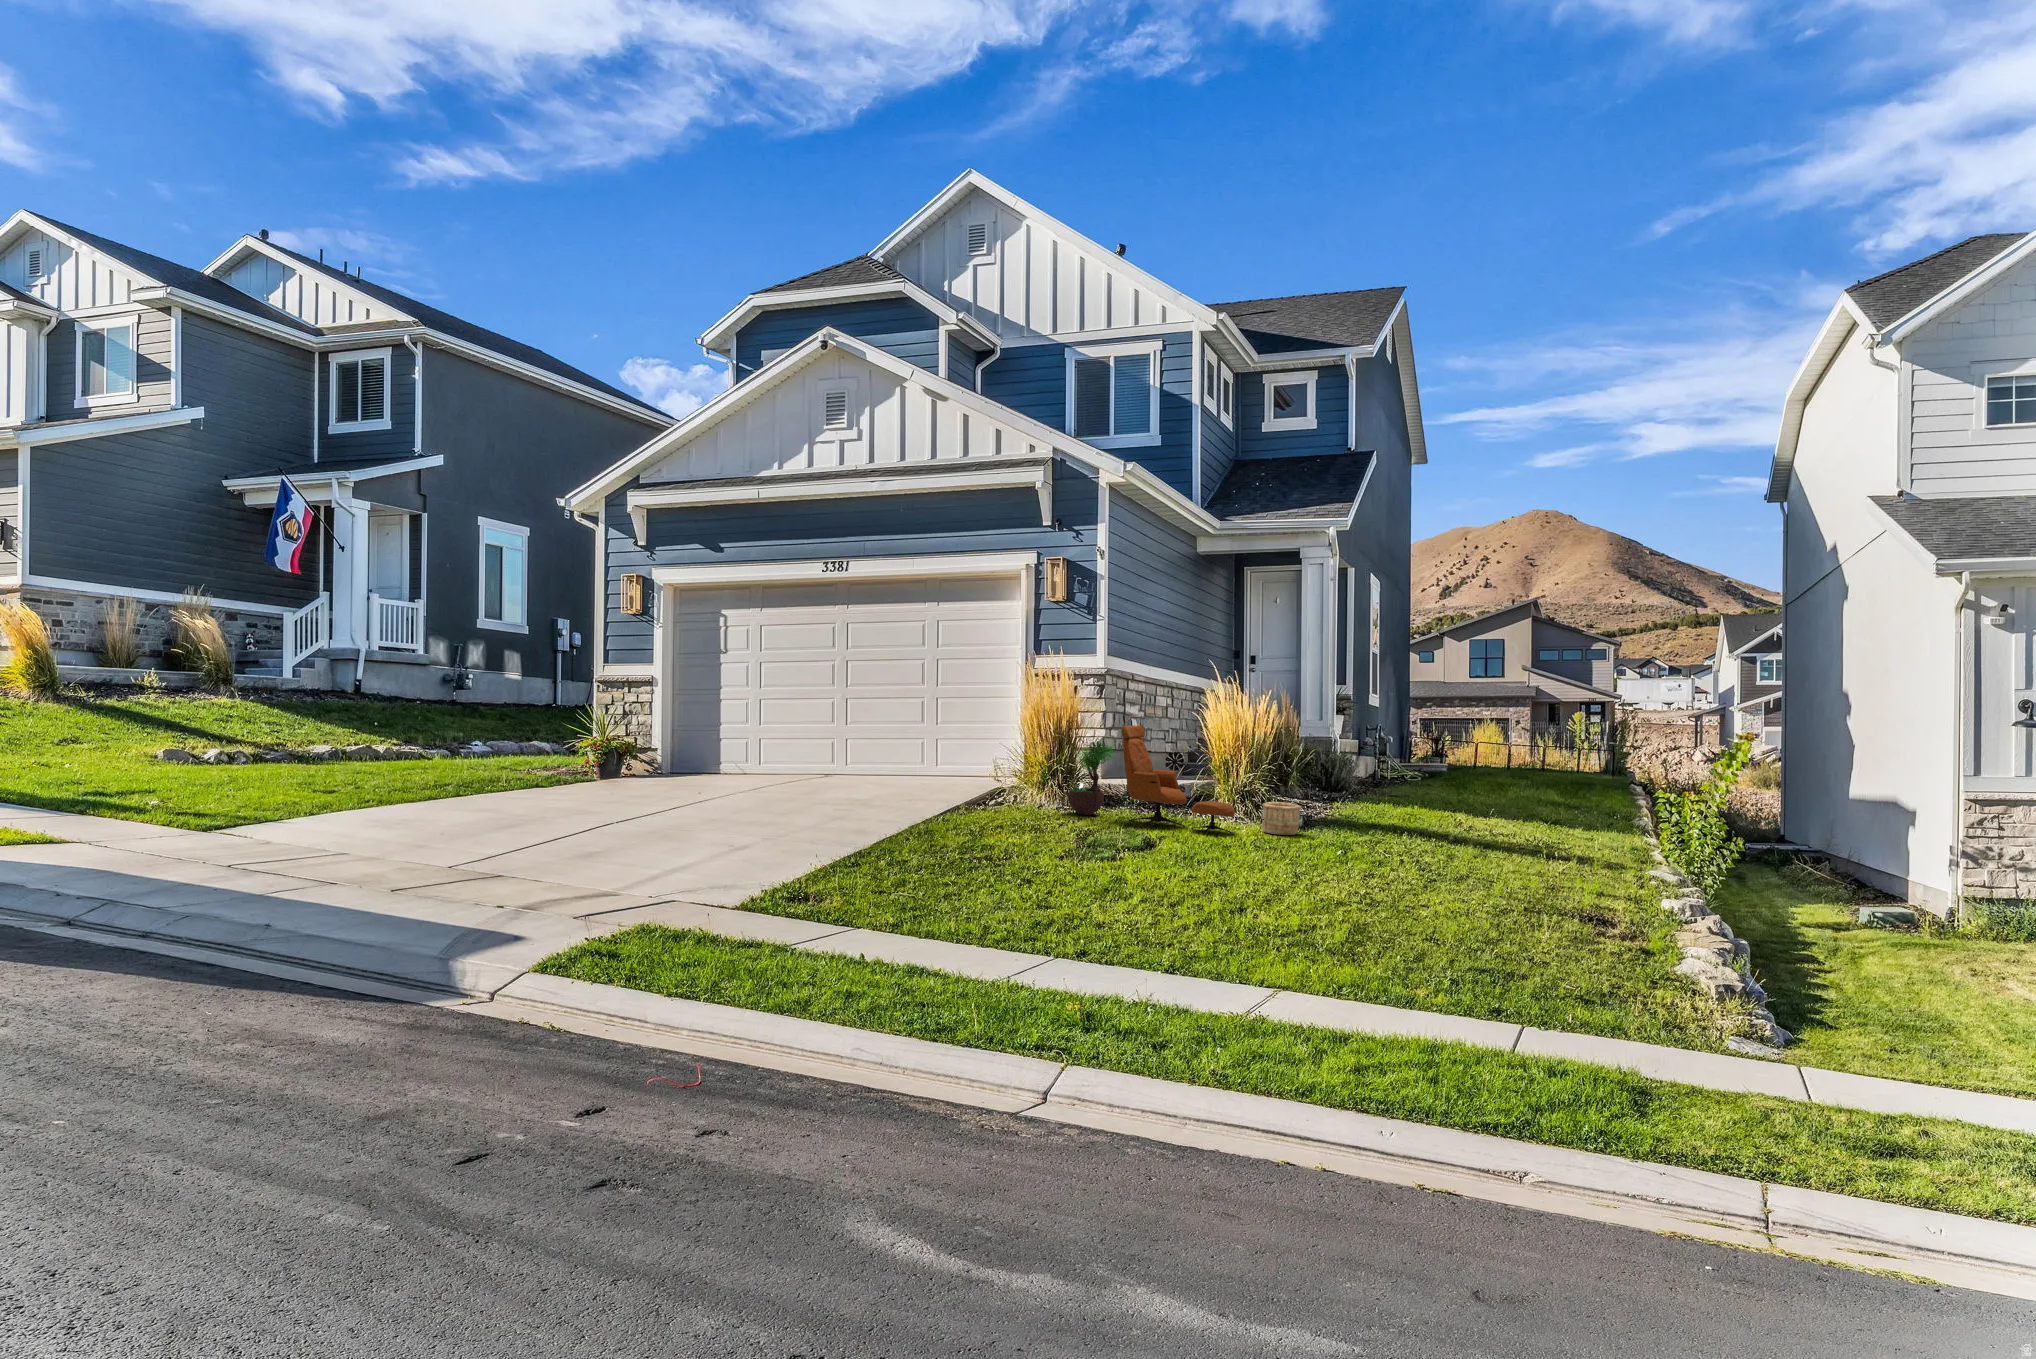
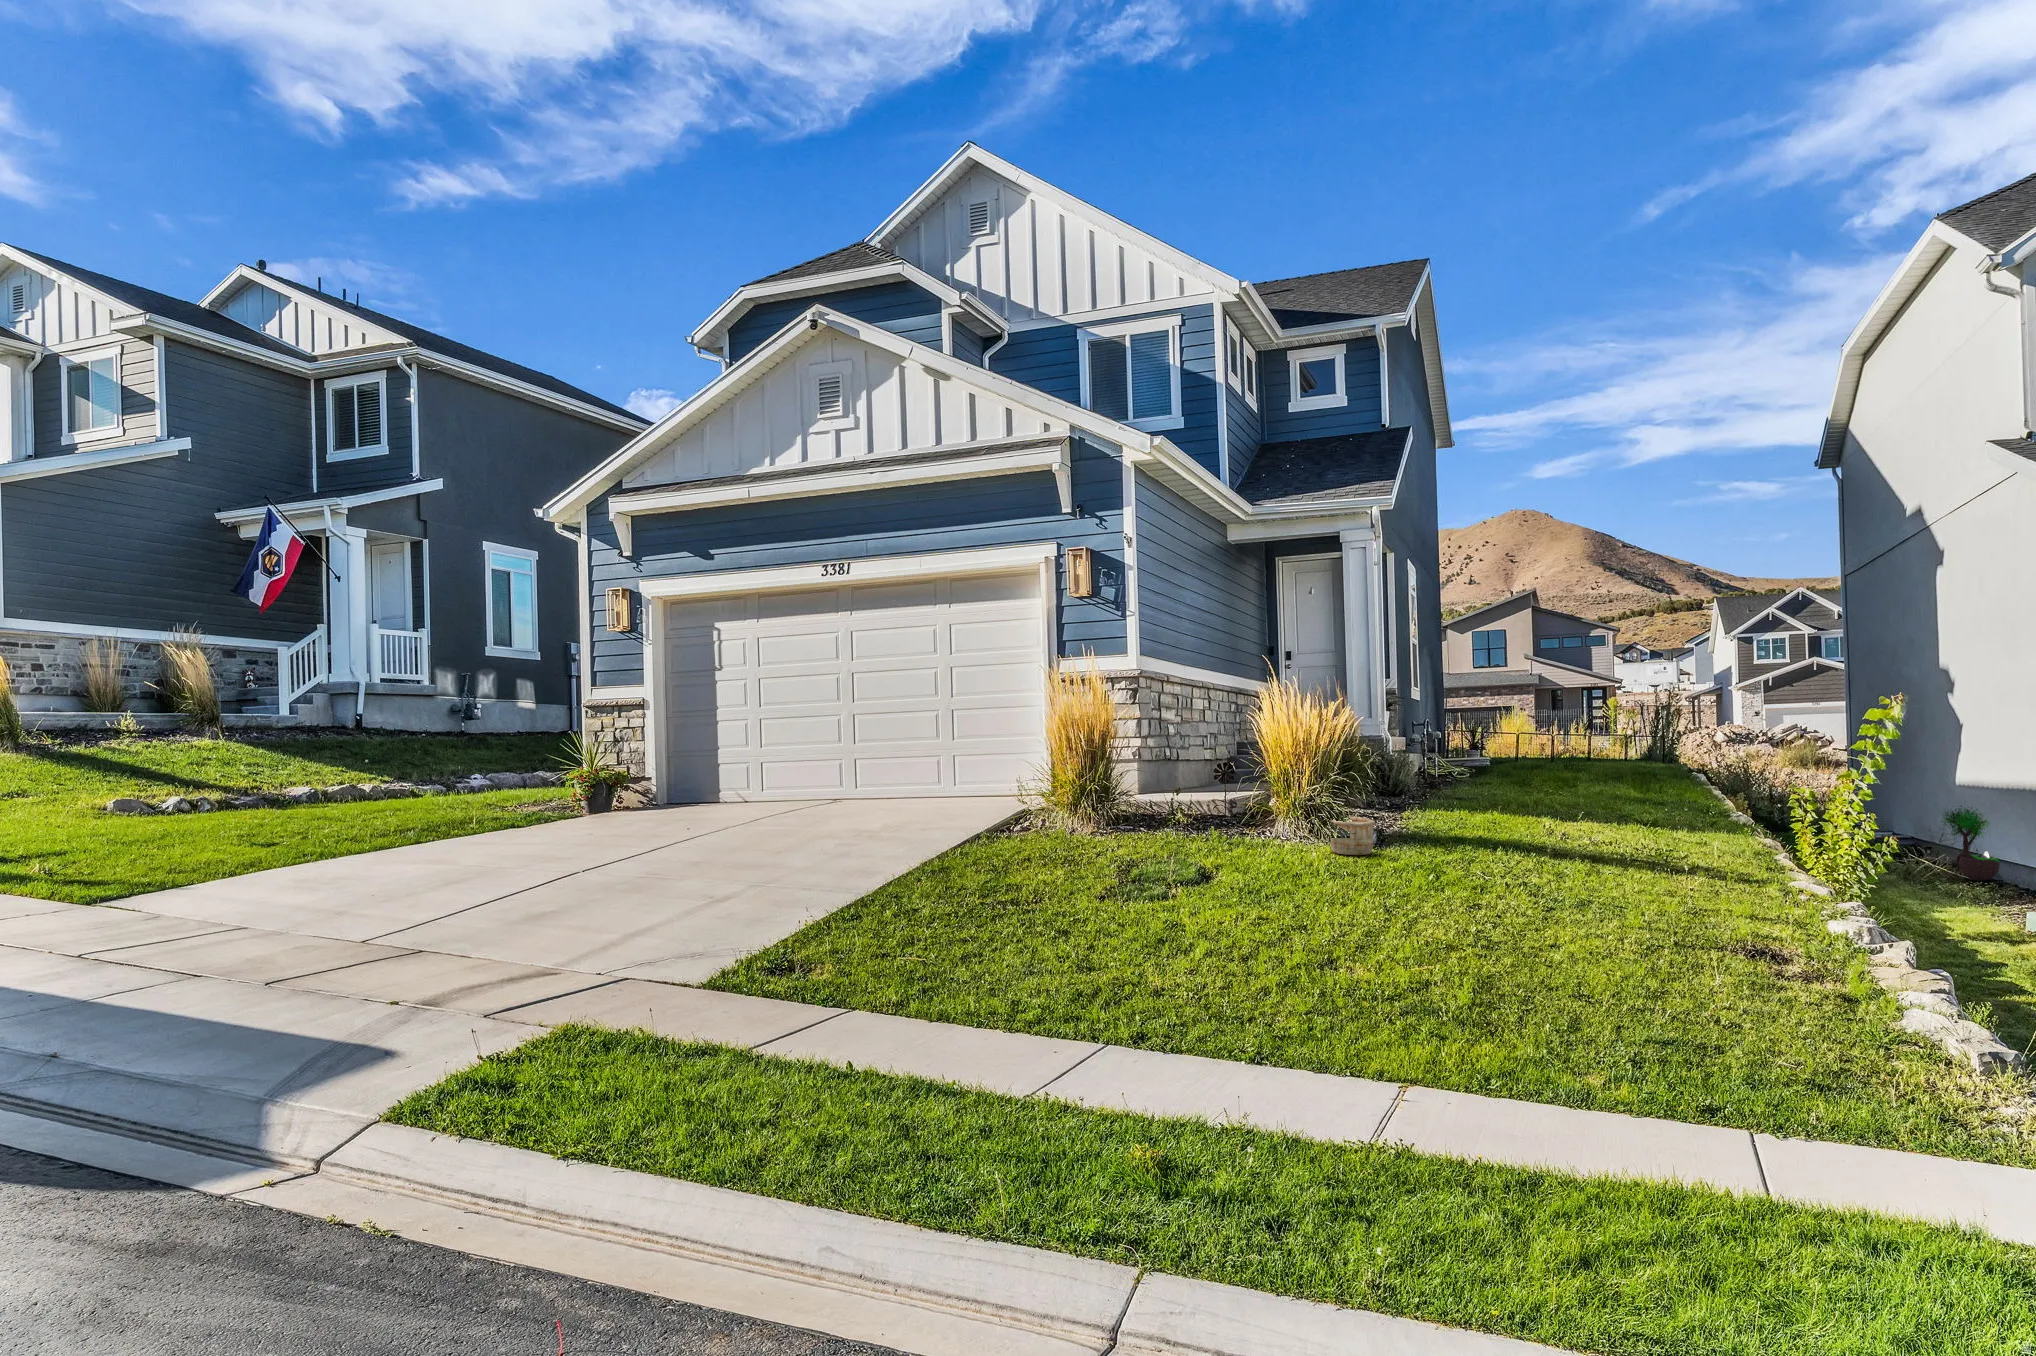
lounge chair: present [1121,726,1235,834] -> none [1163,735,1299,858]
potted tree: present [1069,739,1115,815] -> present [1942,805,2000,881]

